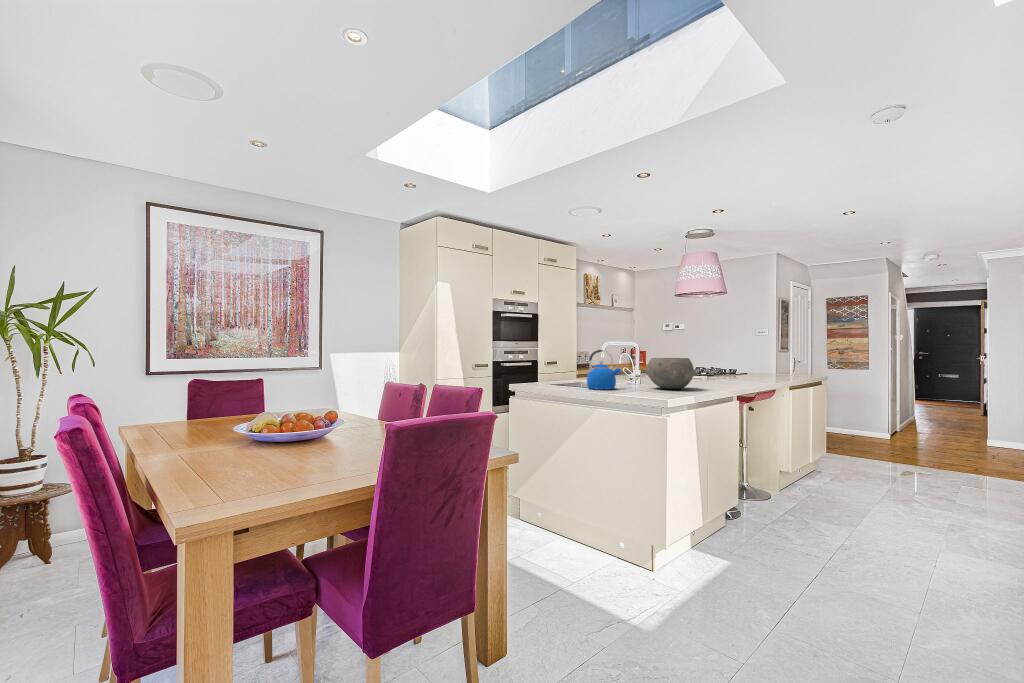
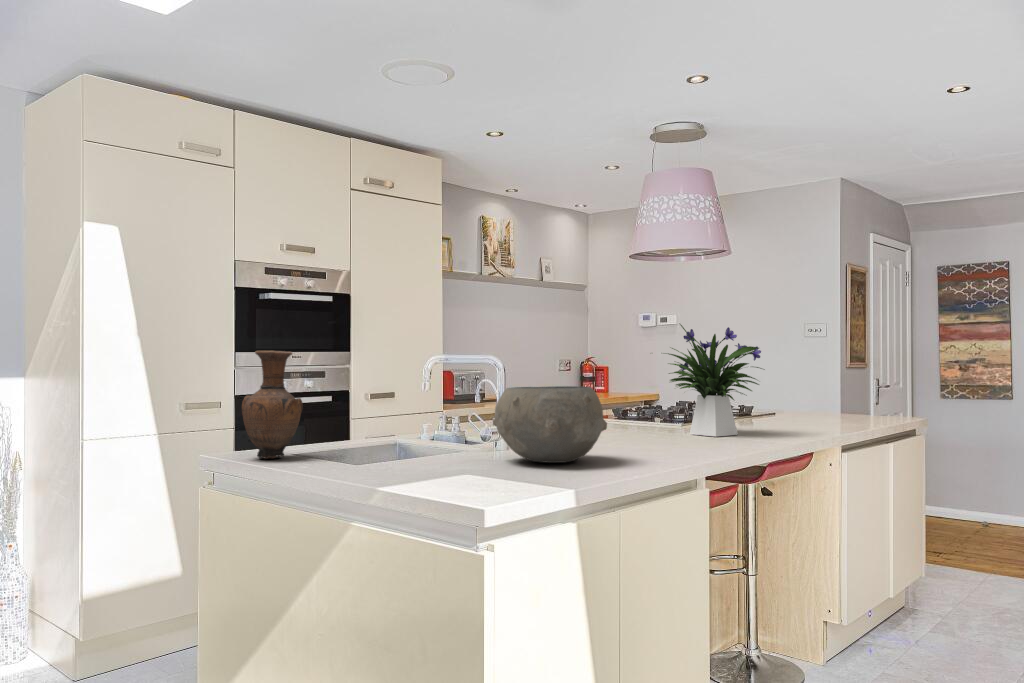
flower arrangement: none [698,330,754,382] -> present [665,324,762,437]
vase: none [539,342,562,386] -> present [242,351,303,459]
kettle: present [587,350,621,390] -> none [344,369,432,468]

